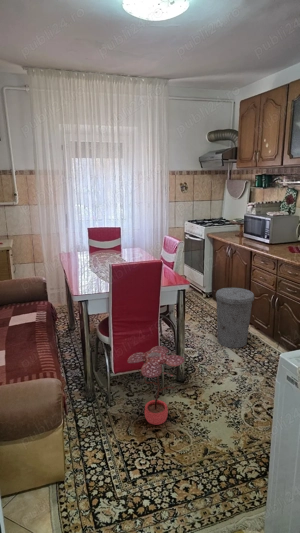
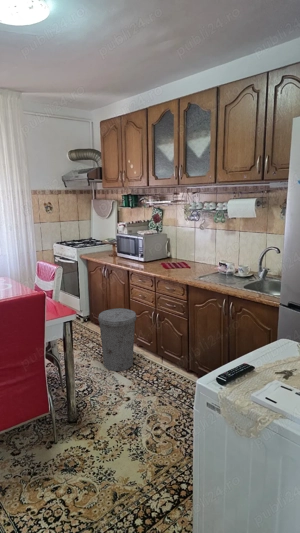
potted plant: present [127,346,184,425] -> none [12,389,81,484]

